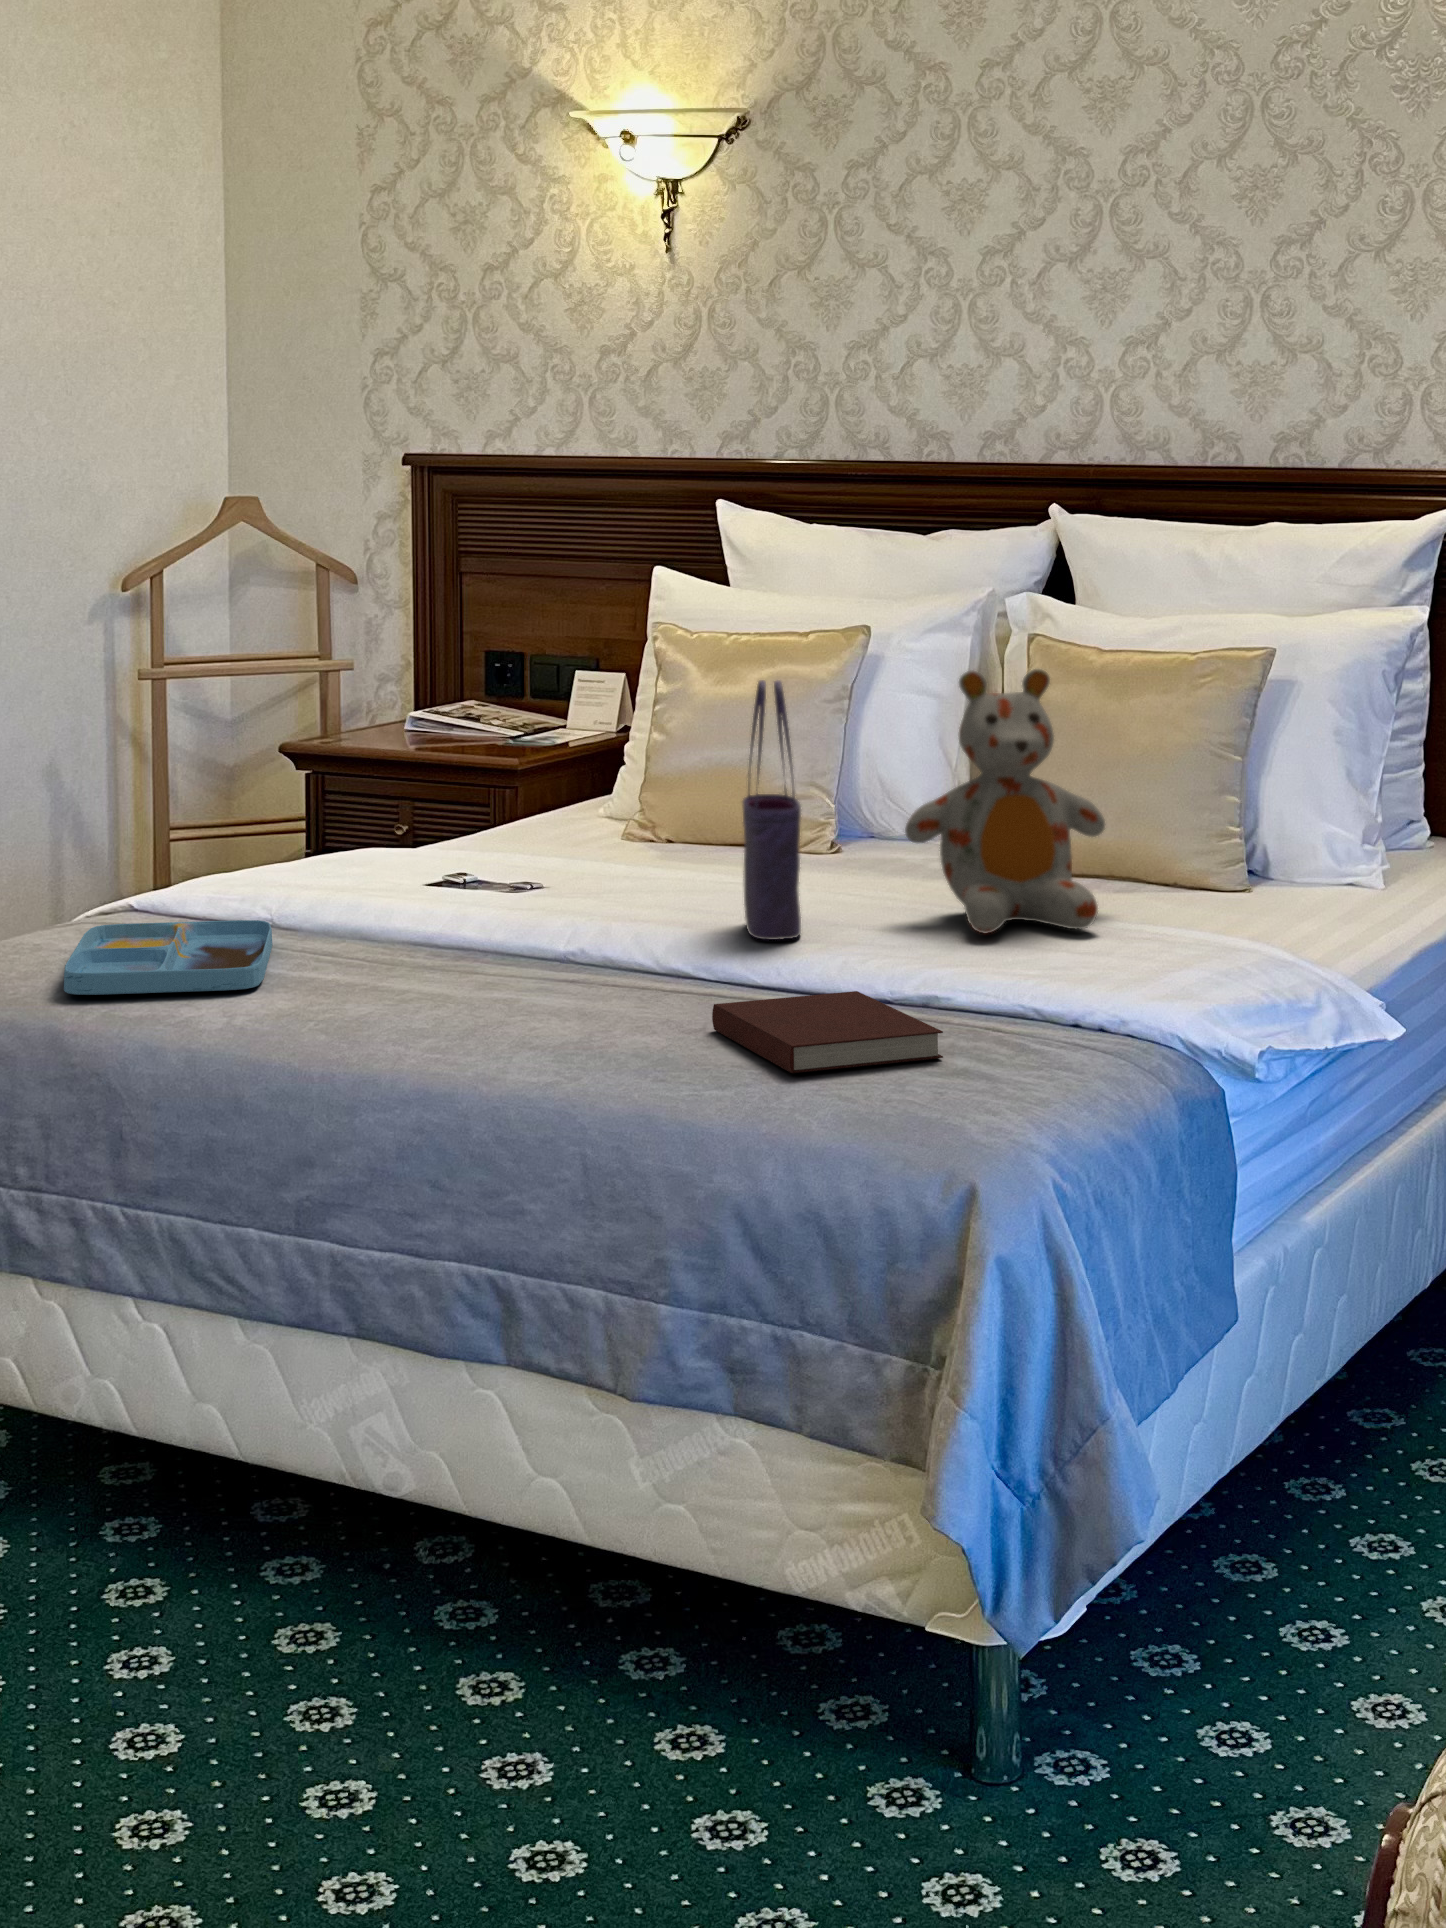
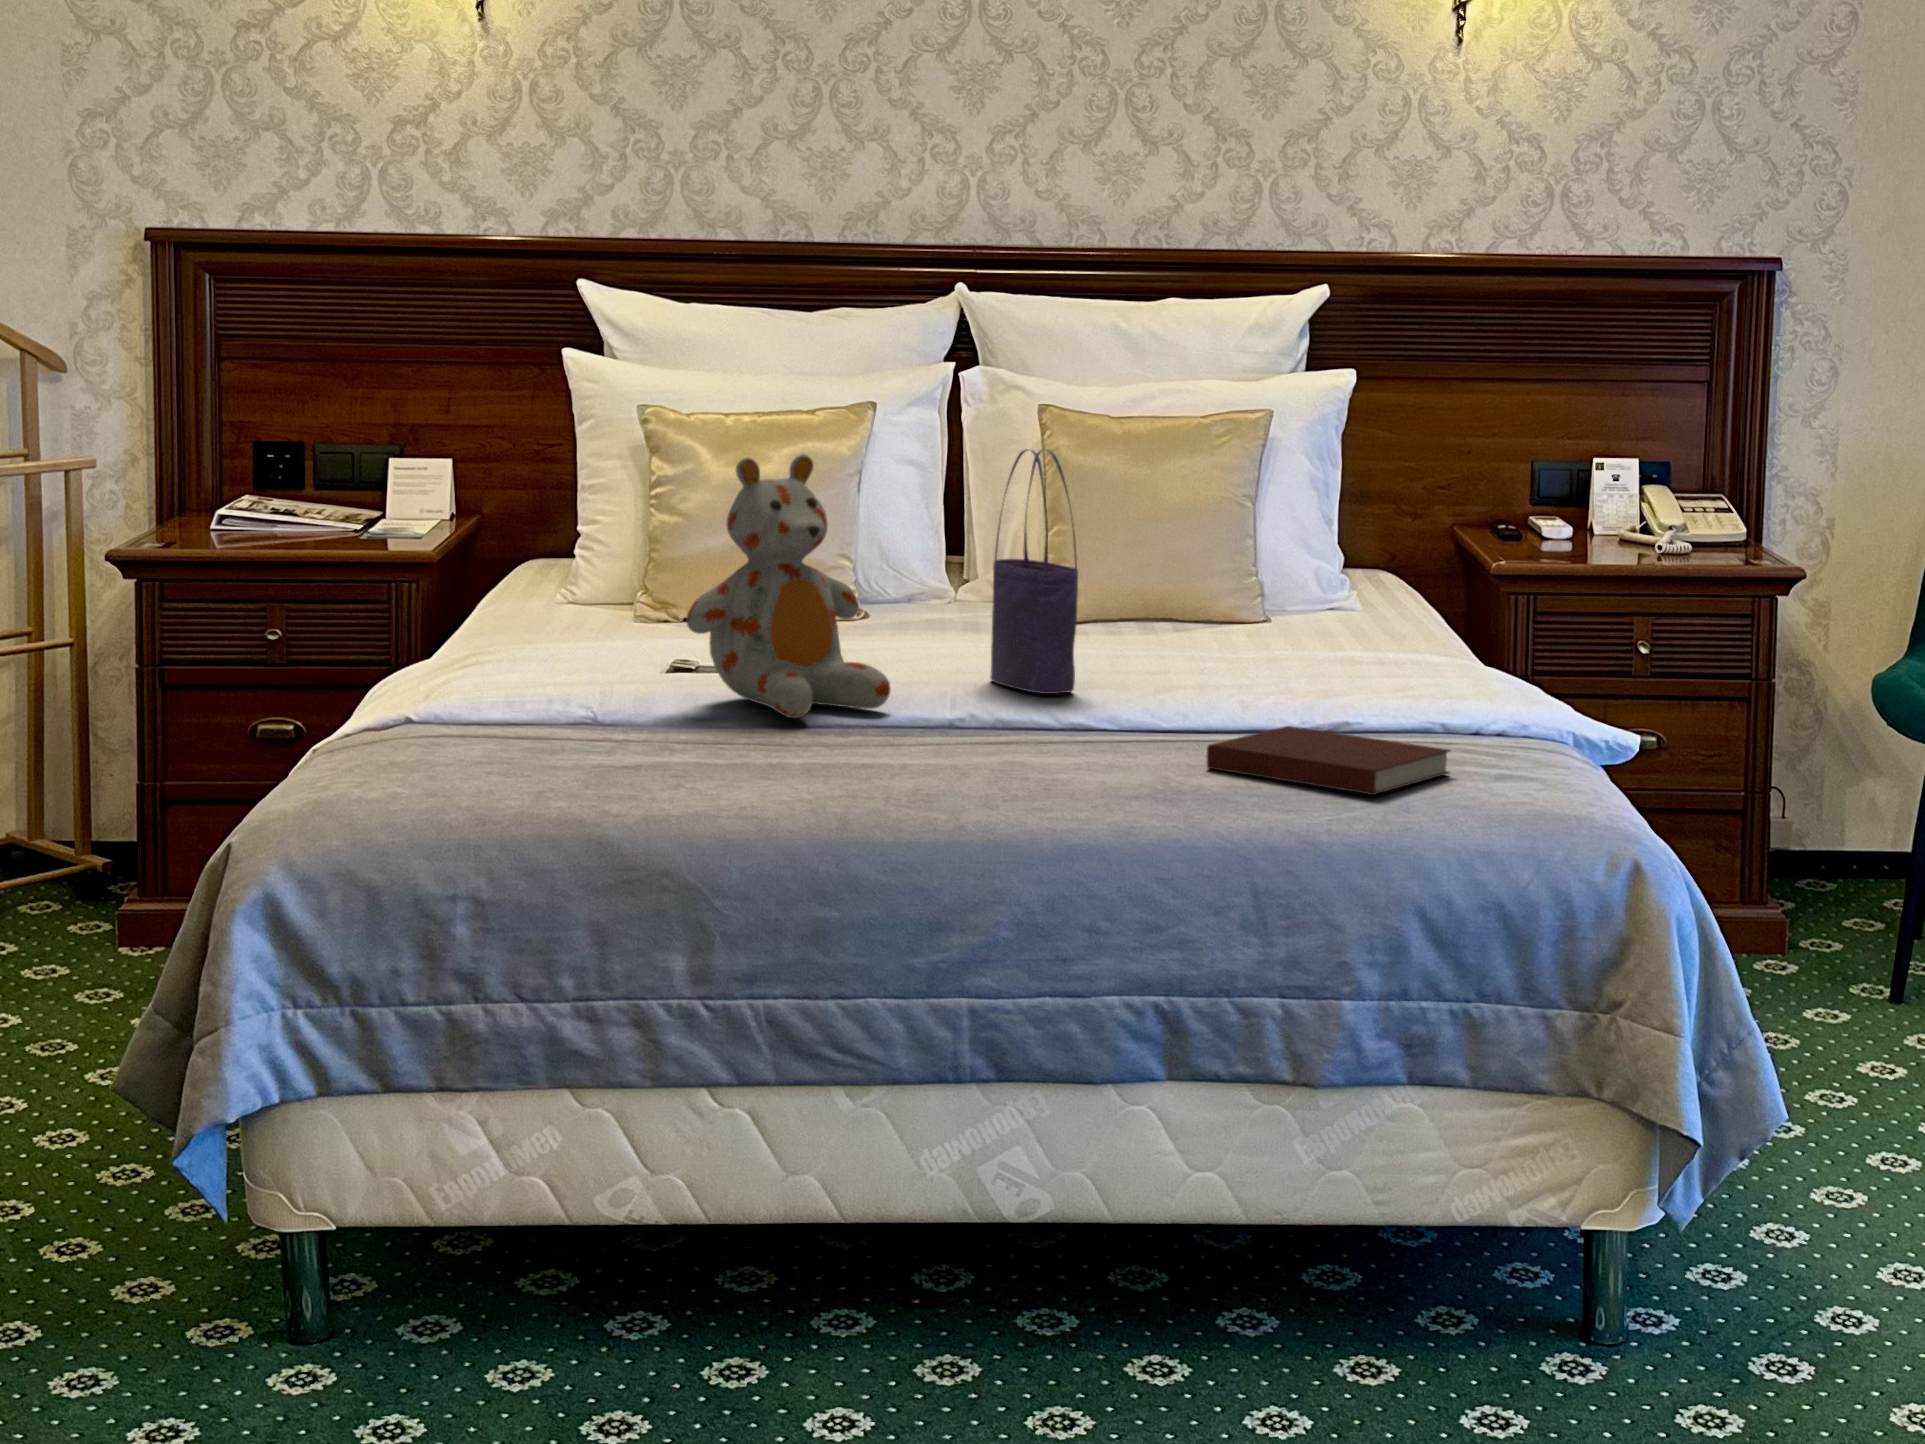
stuffed bear: present [905,669,1105,934] -> present [687,454,891,718]
tray: present [64,920,272,995] -> none [419,708,704,787]

